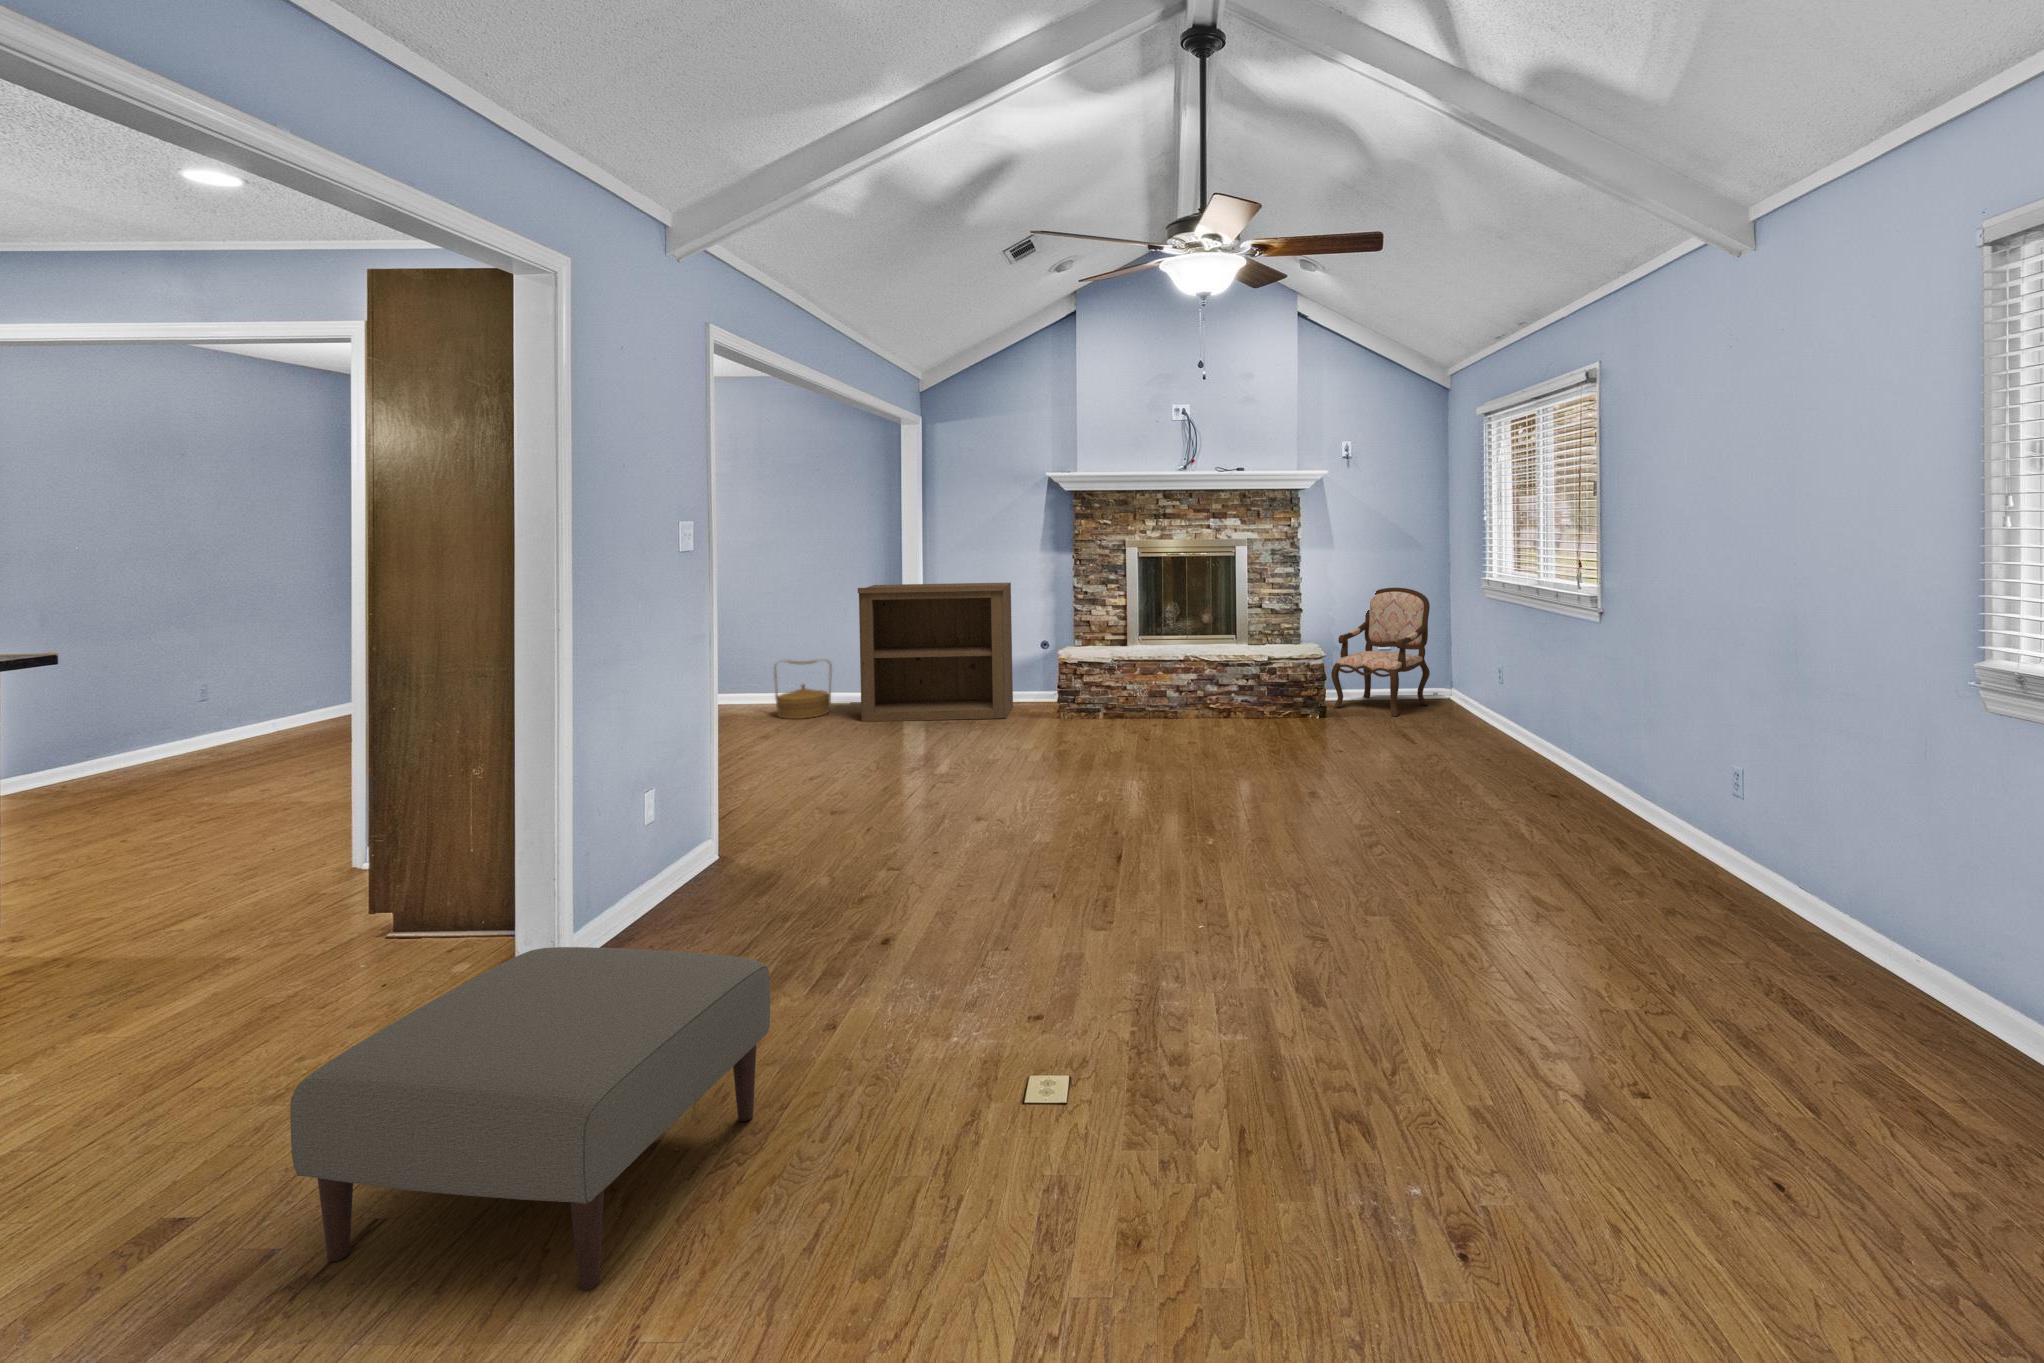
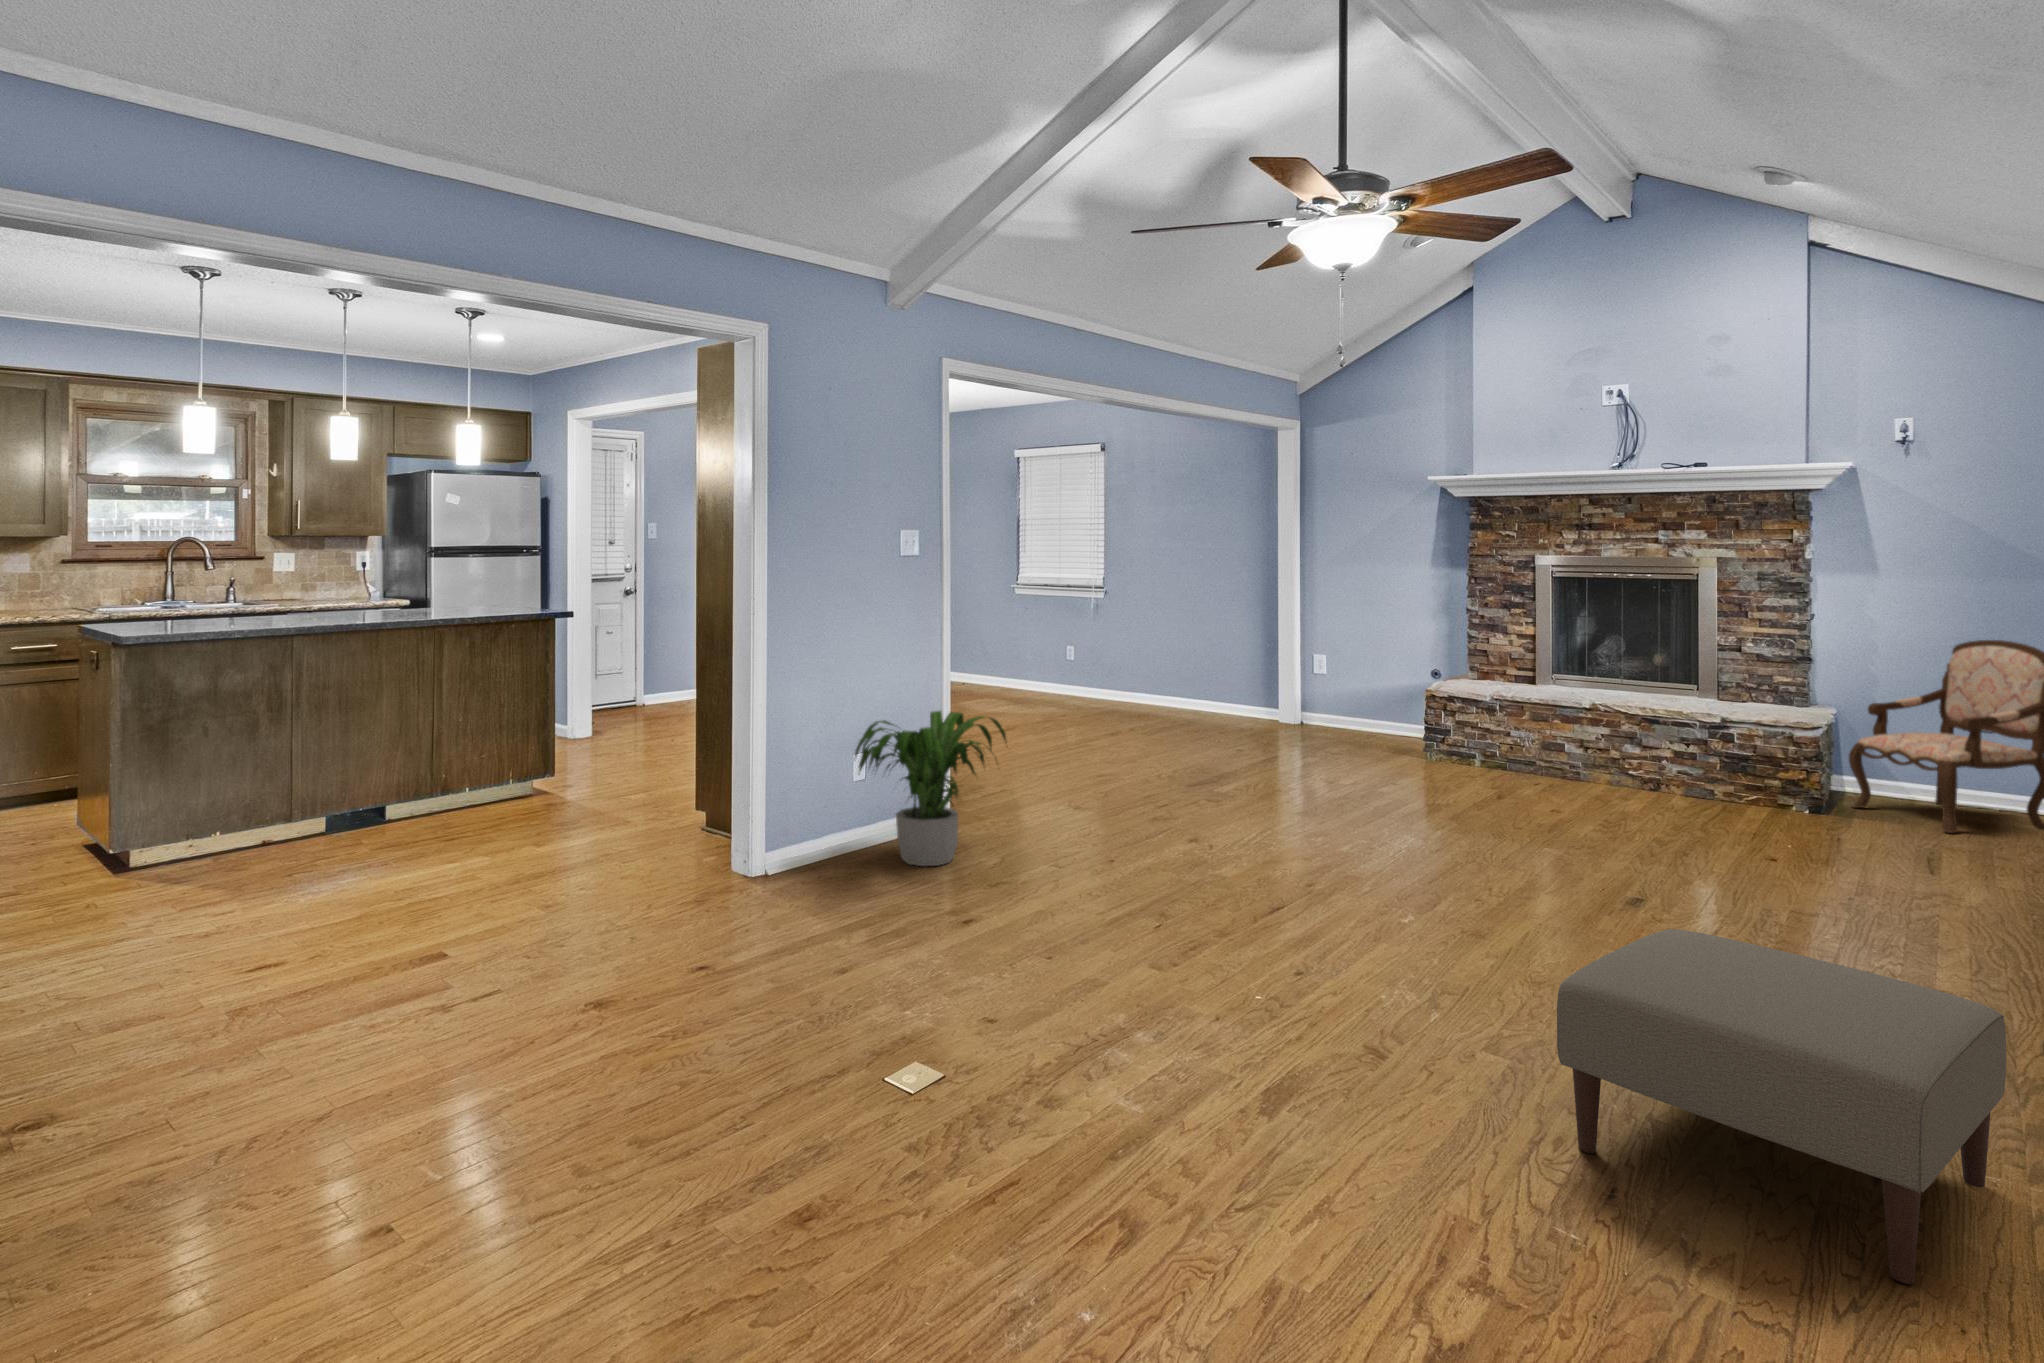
bookshelf: present [858,582,1013,722] -> none [1223,595,1397,750]
woven basket: present [774,659,831,719] -> none [1159,663,1210,722]
potted plant: none [628,759,831,966] -> present [855,711,1006,866]
ottoman: present [290,947,770,1290] -> present [1557,929,2006,1284]

